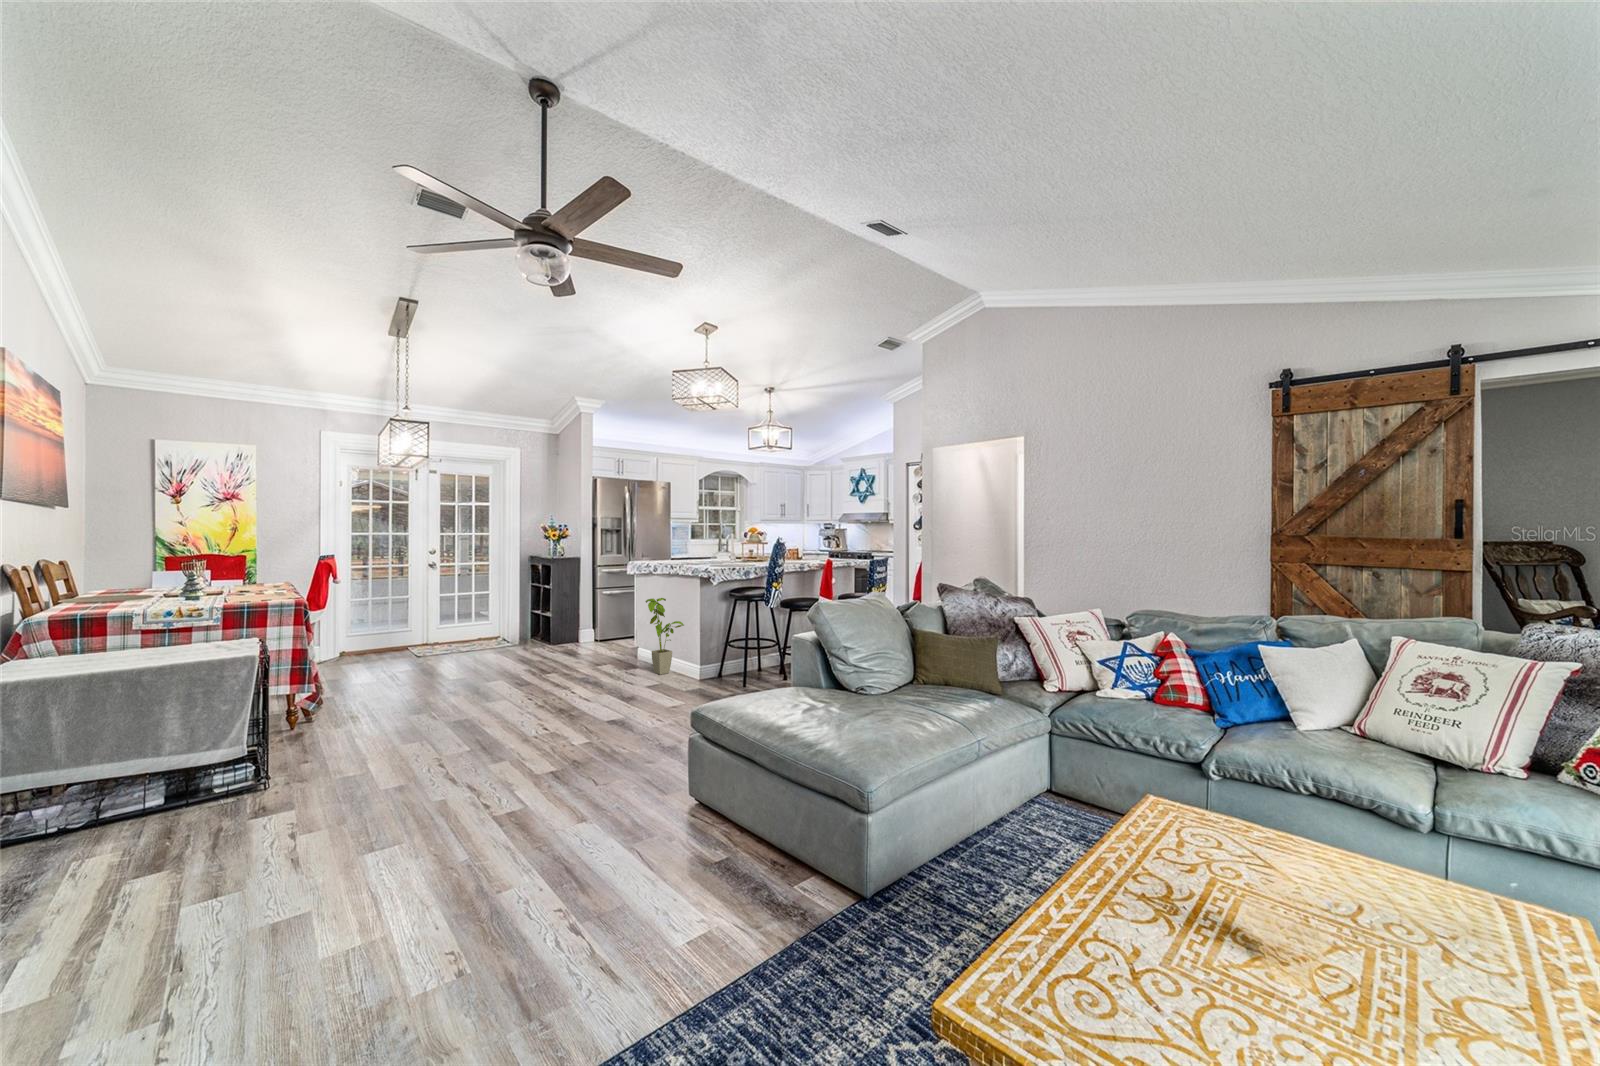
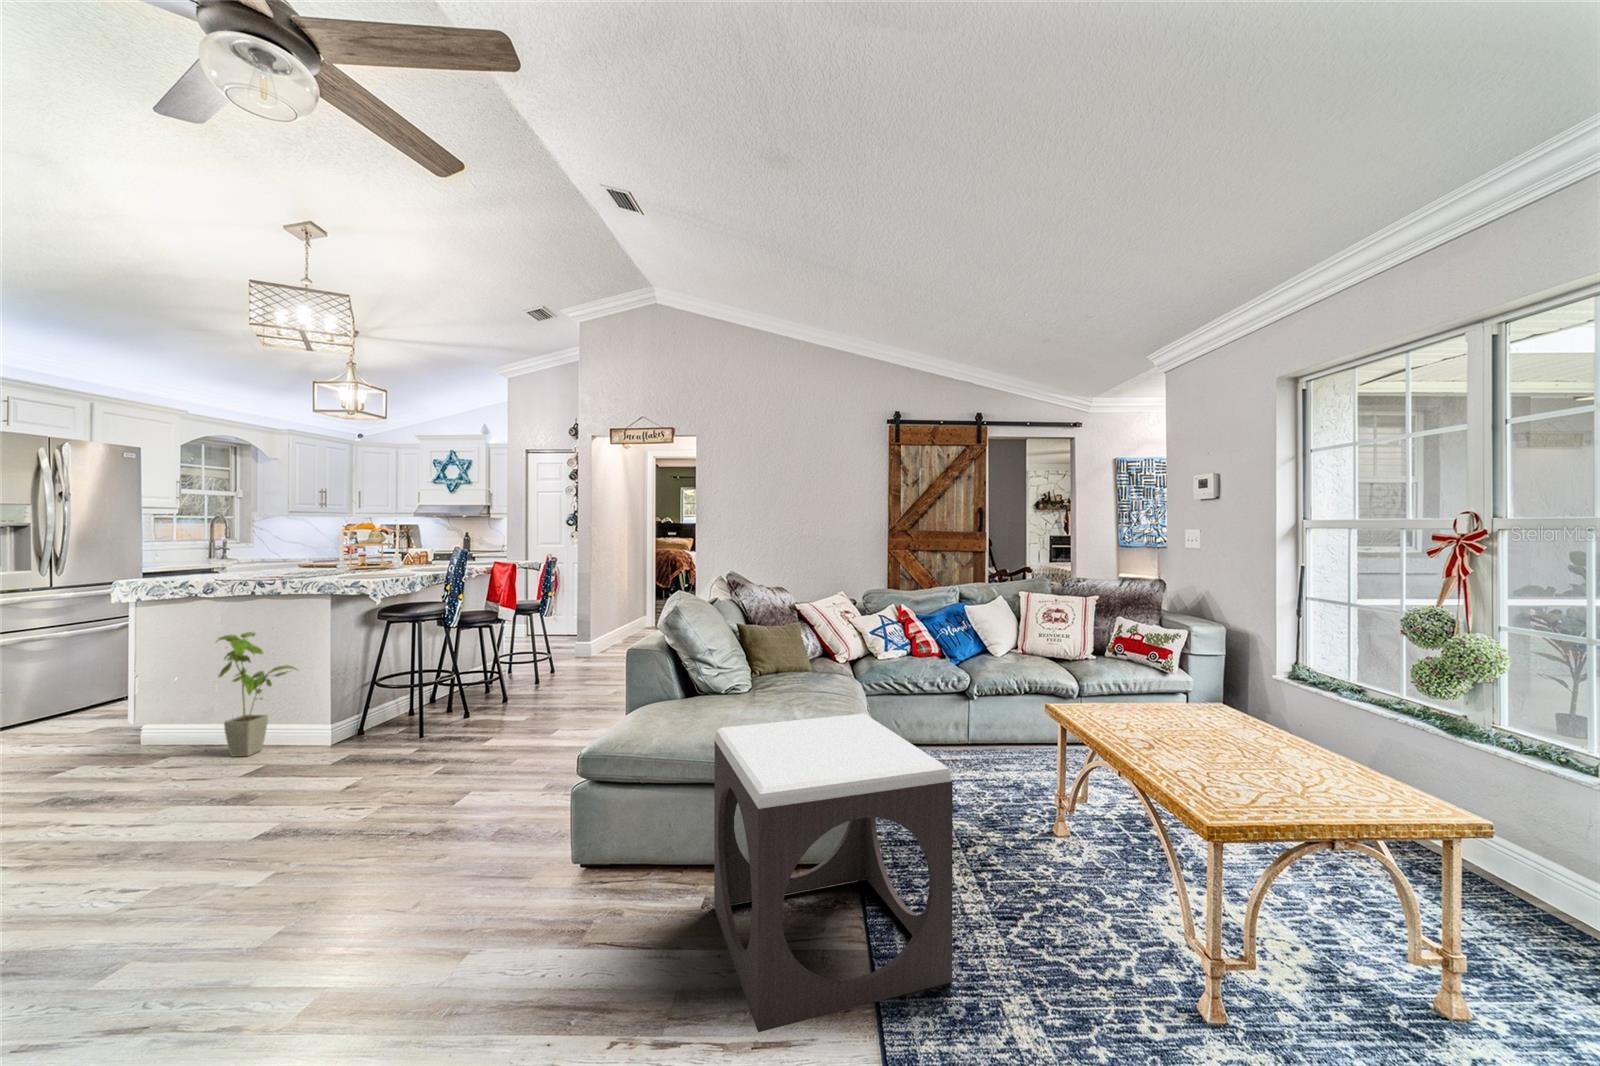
footstool: none [613,715,853,1035] -> present [714,714,953,1032]

